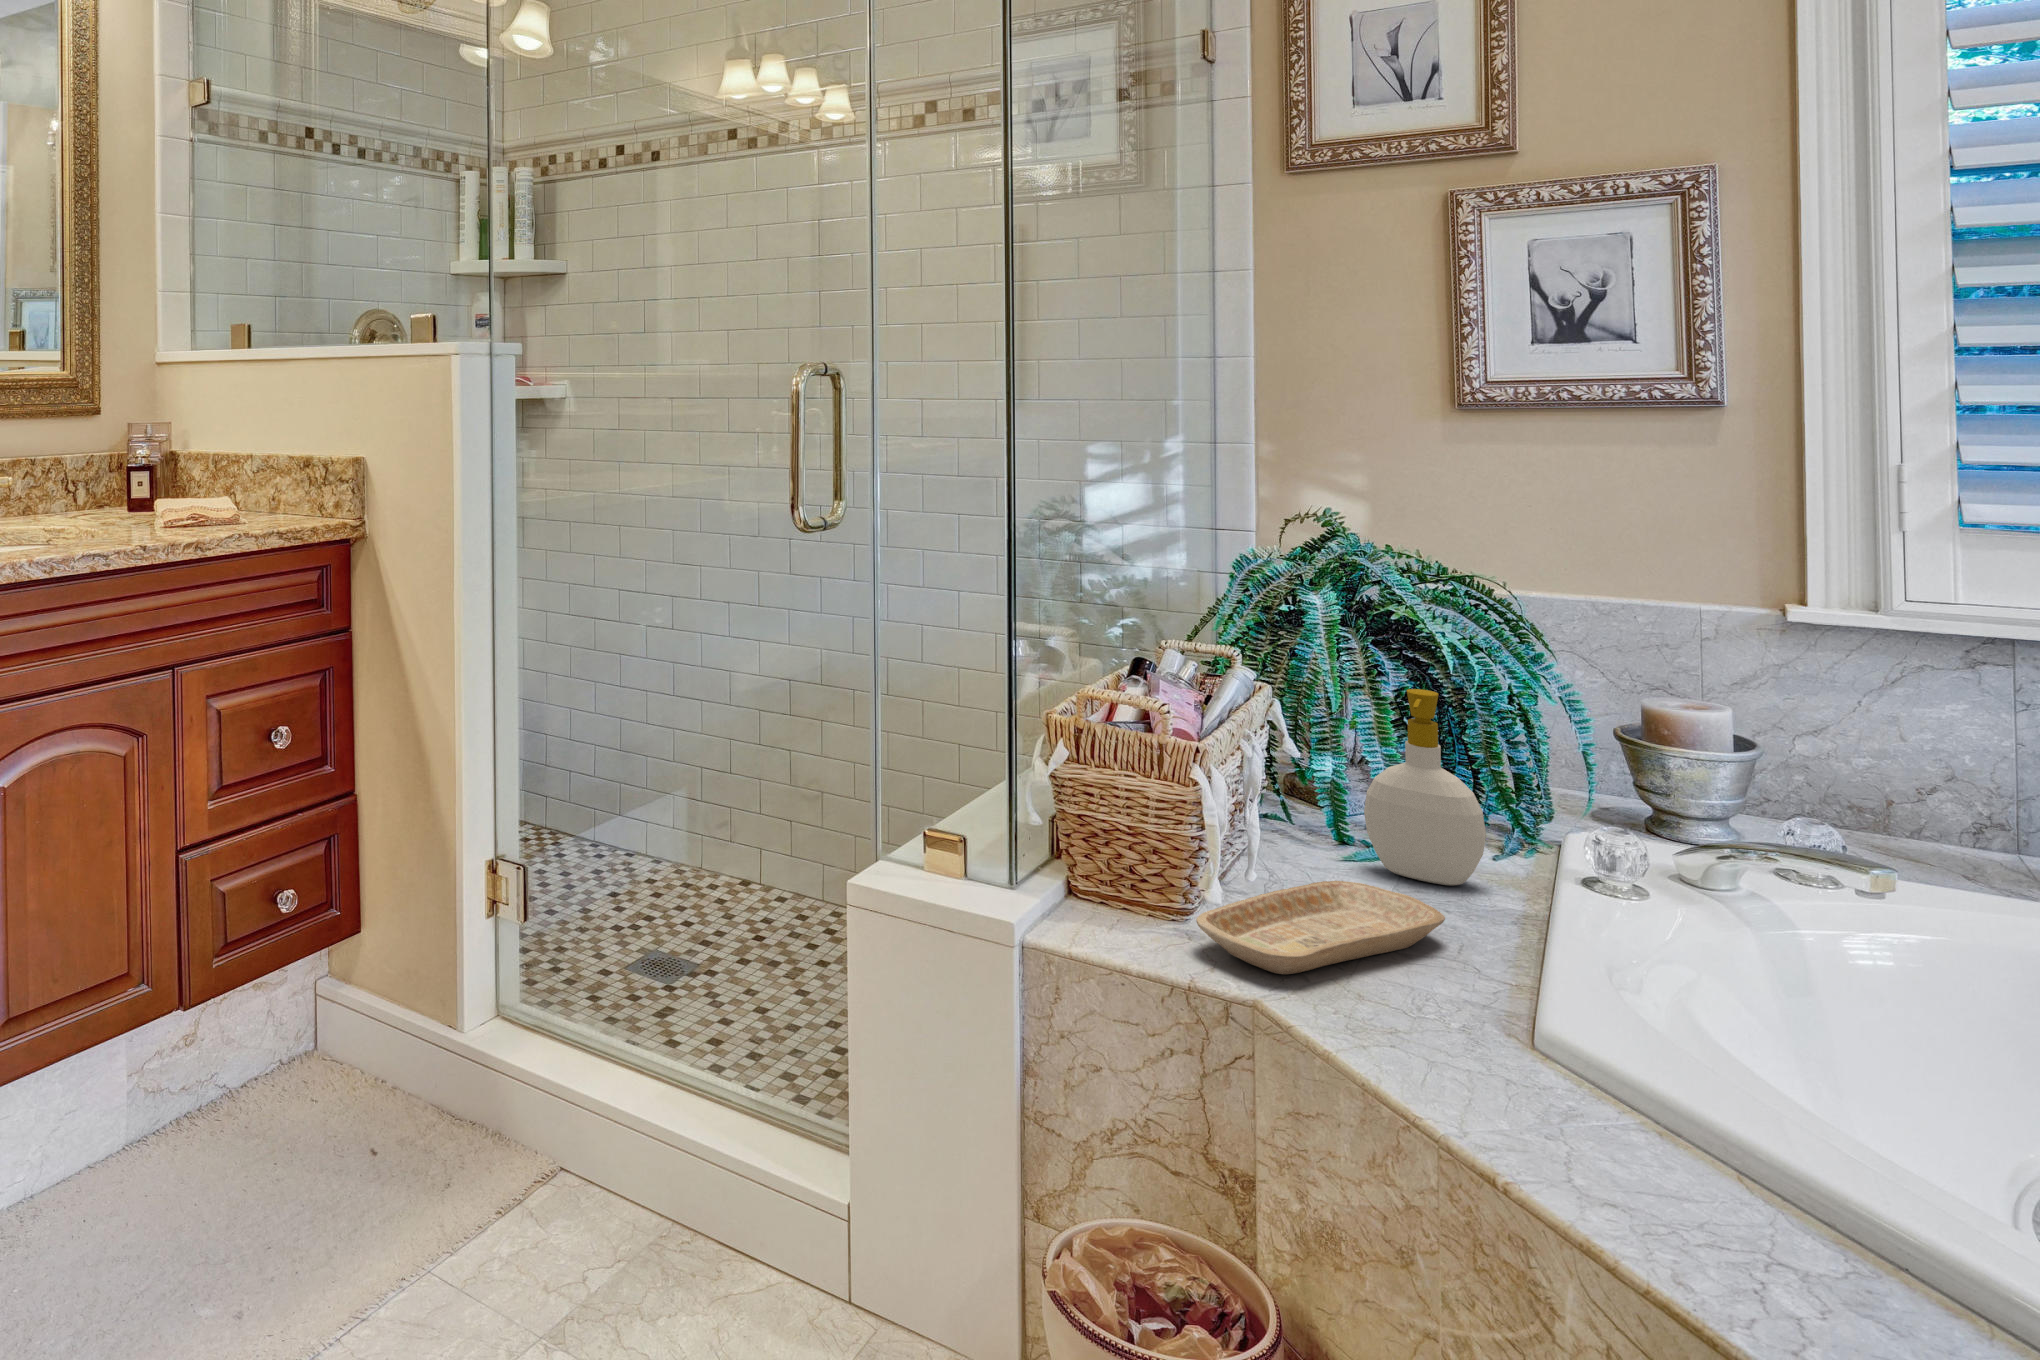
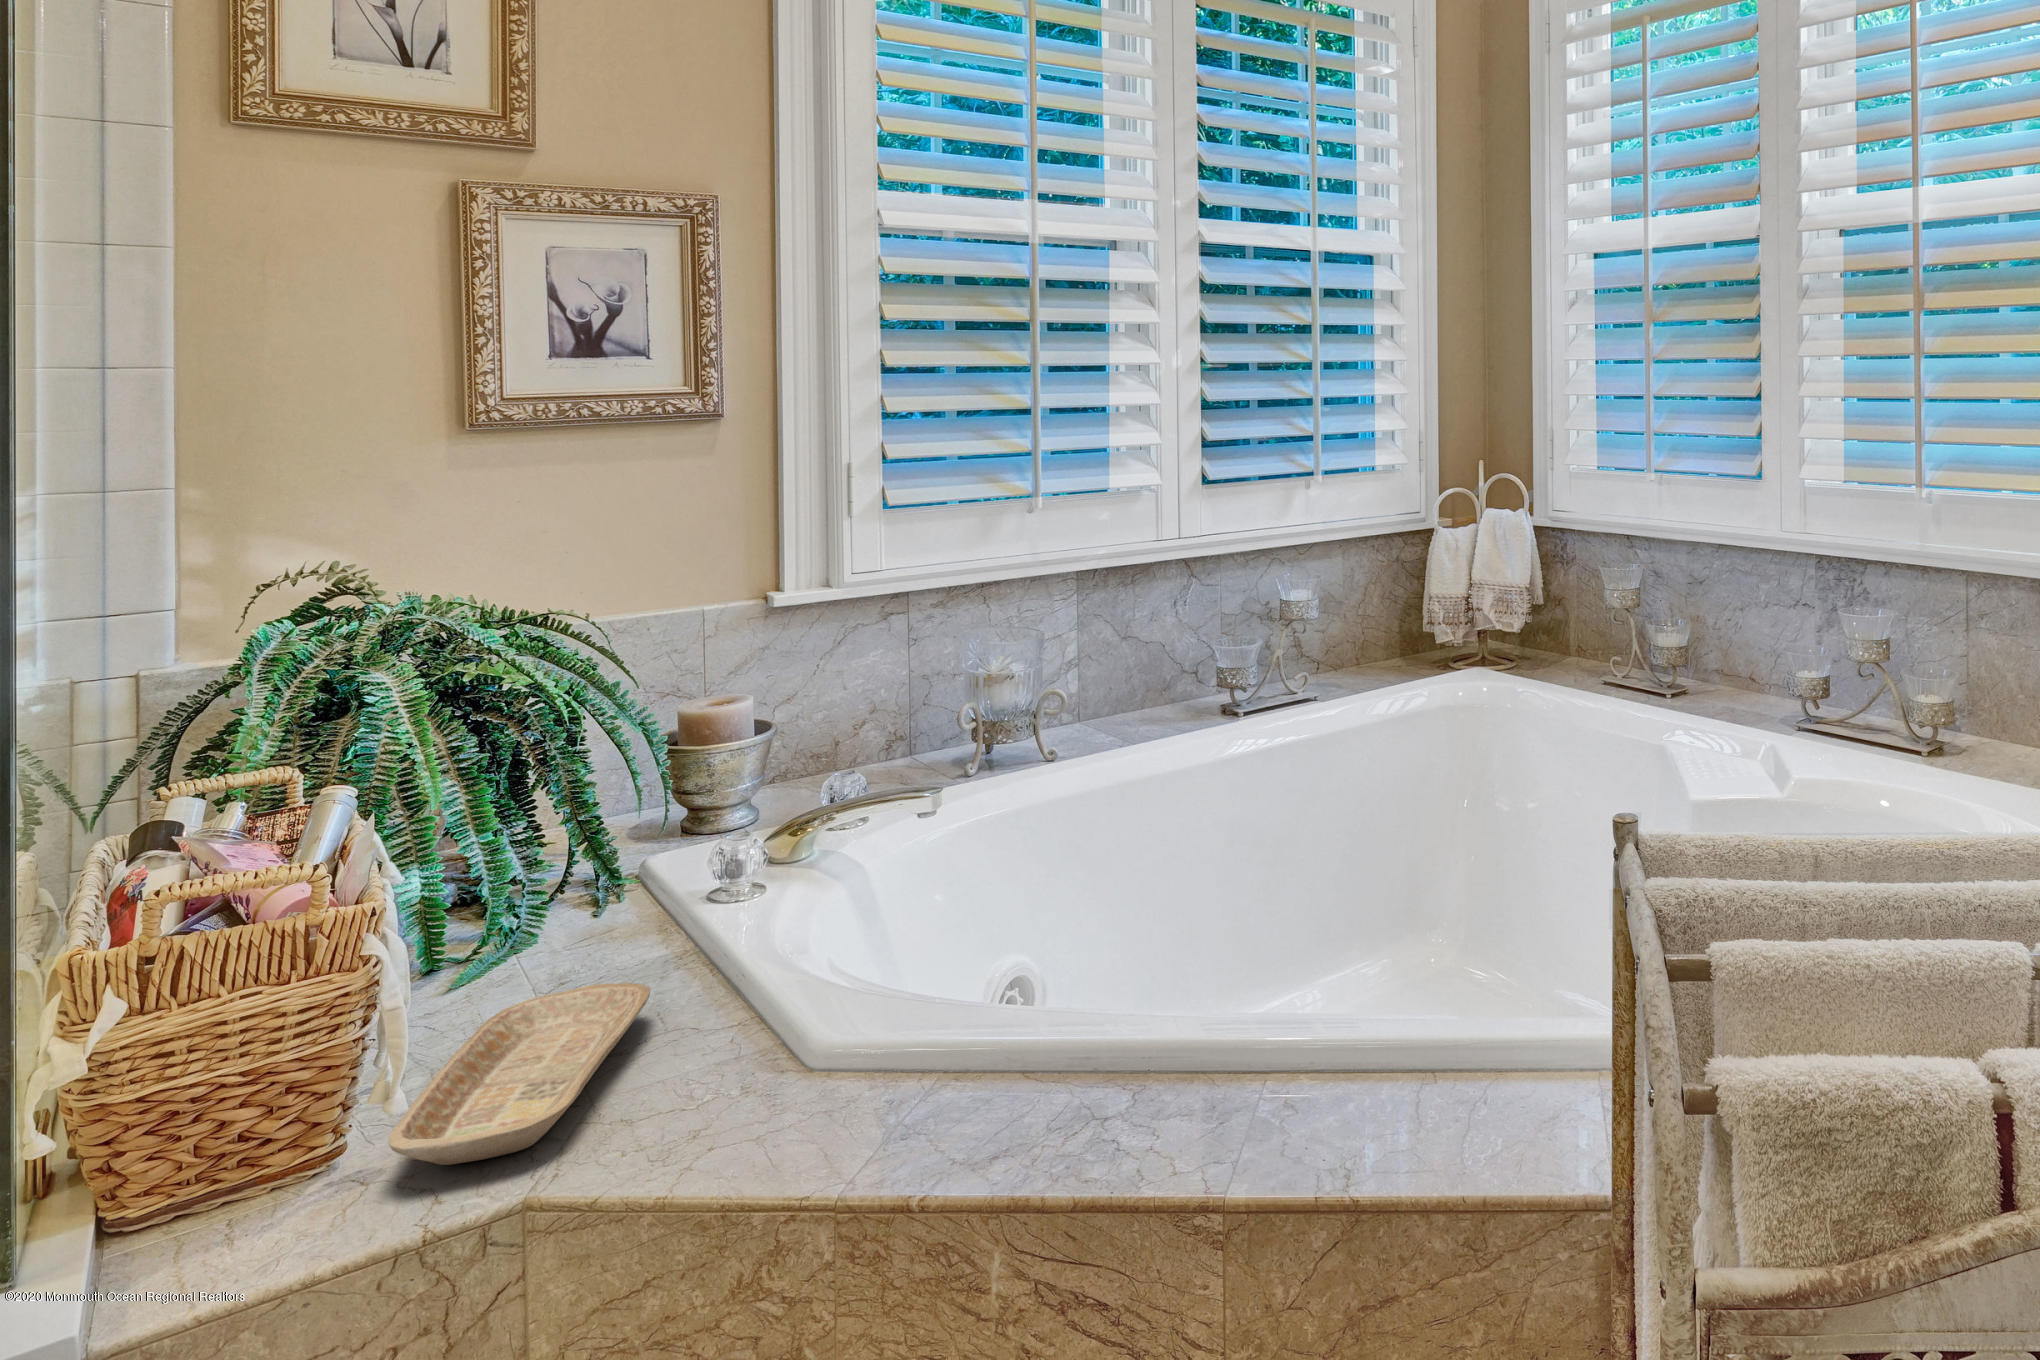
soap bottle: present [1364,689,1486,885] -> none [475,747,621,978]

